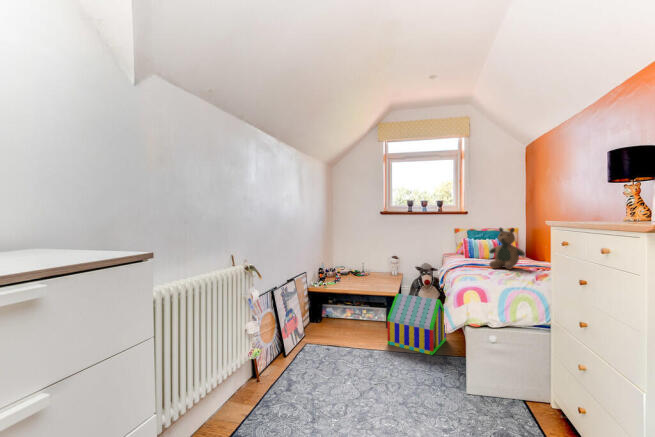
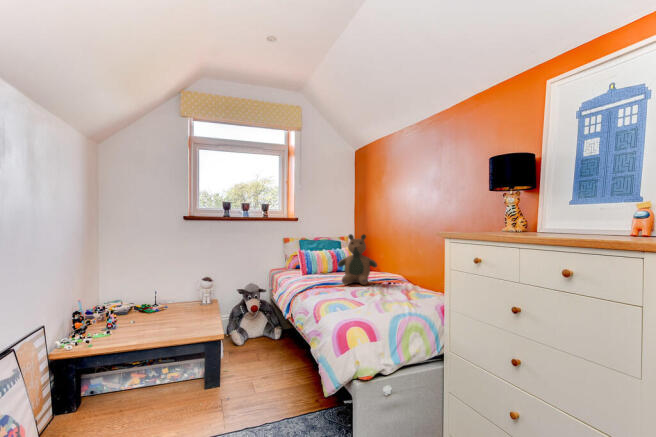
toy house: present [387,294,447,355] -> none [211,337,293,427]

